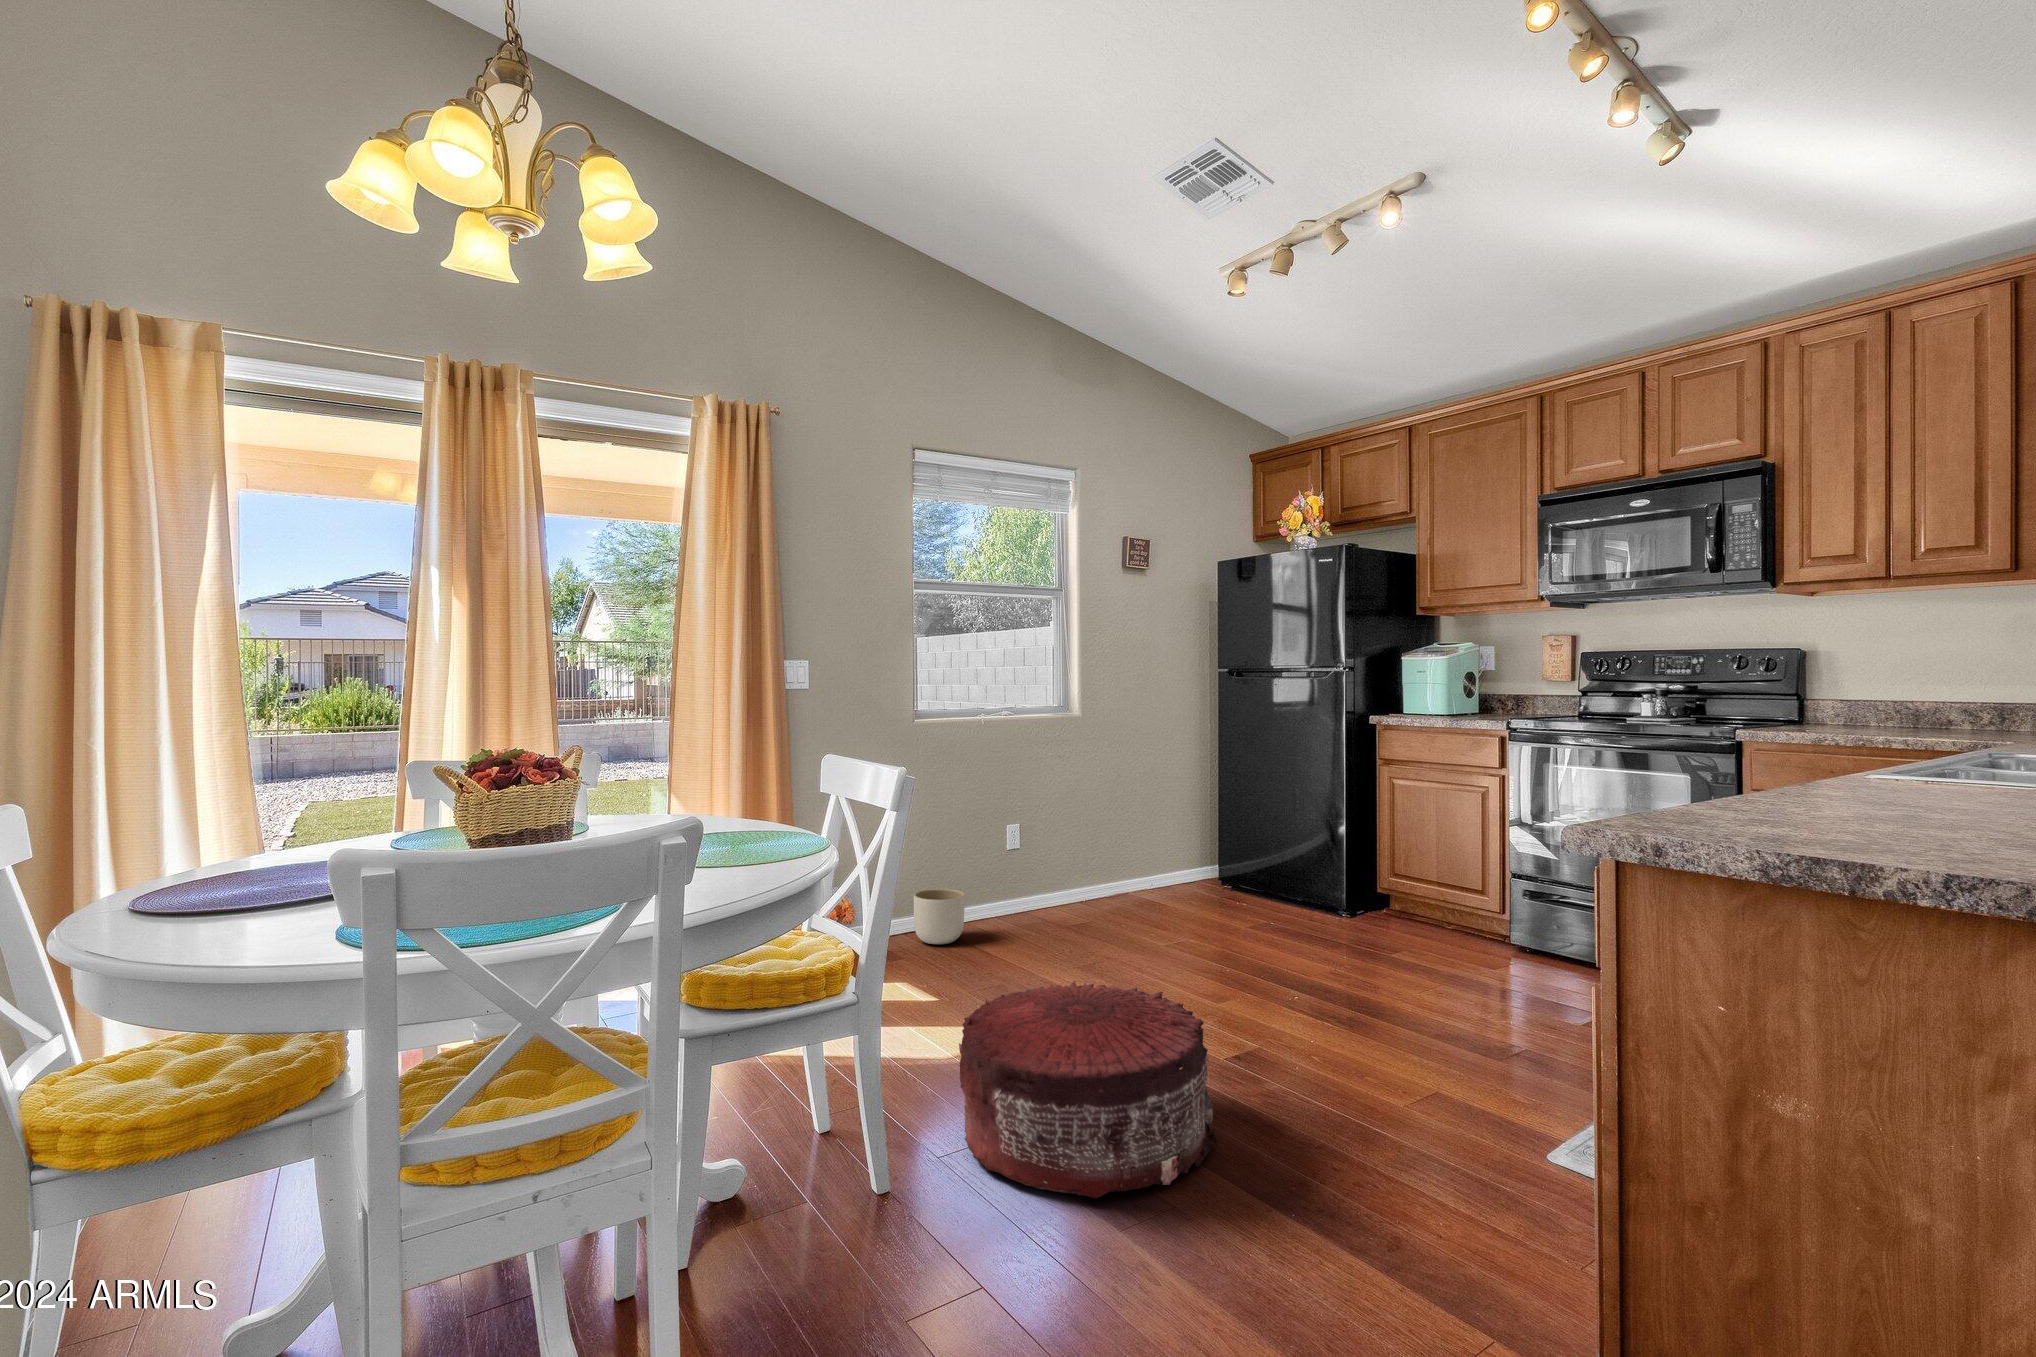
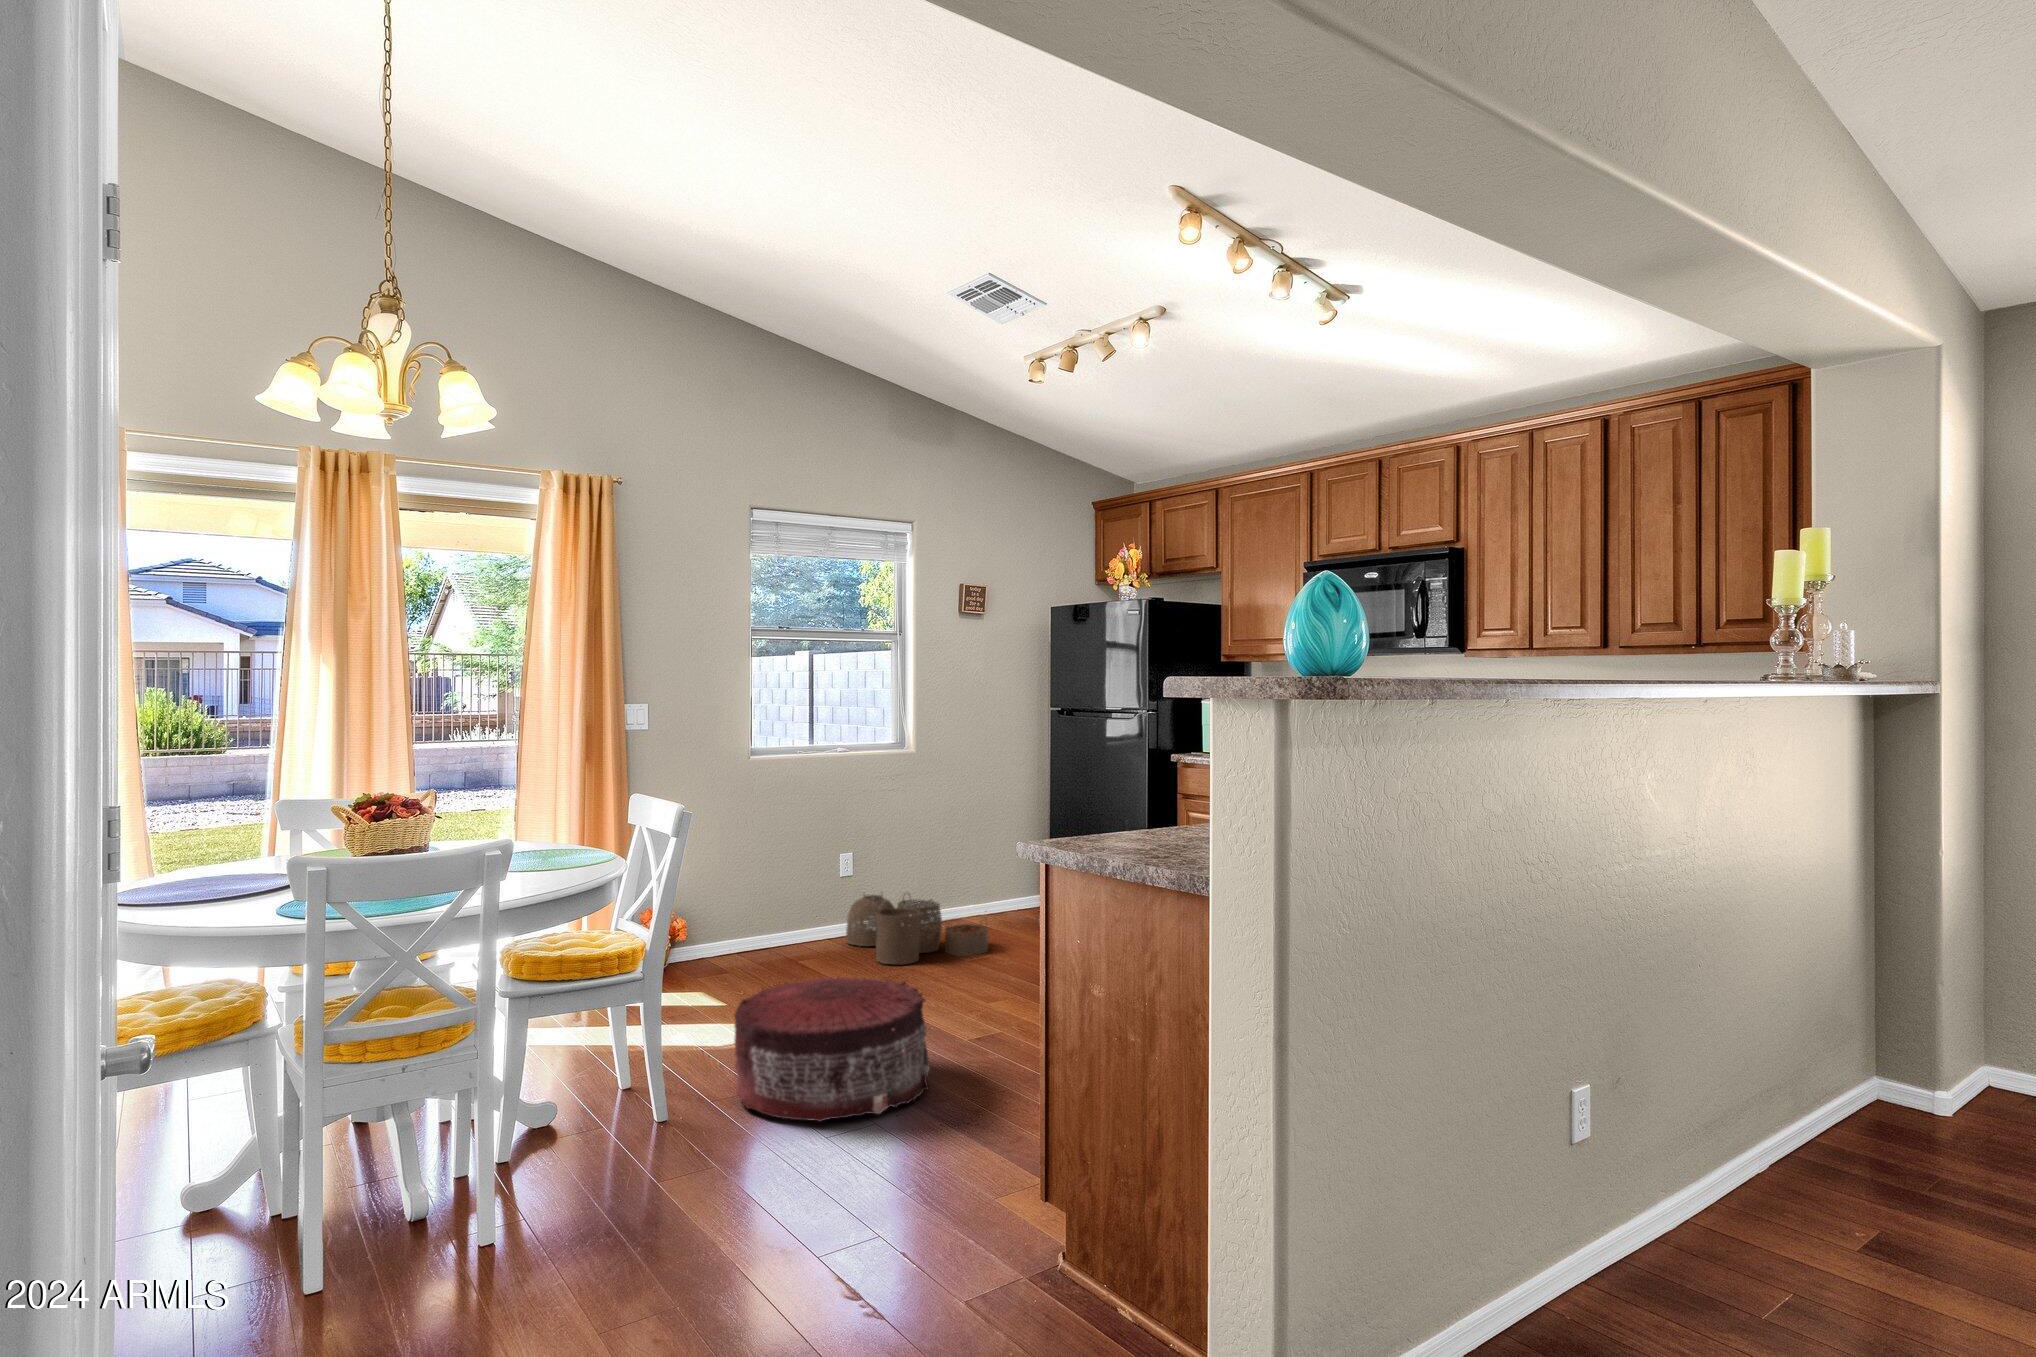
woven basket: none [1016,867,1178,951] -> present [846,894,988,964]
planter: present [914,889,965,944] -> none [746,911,793,961]

